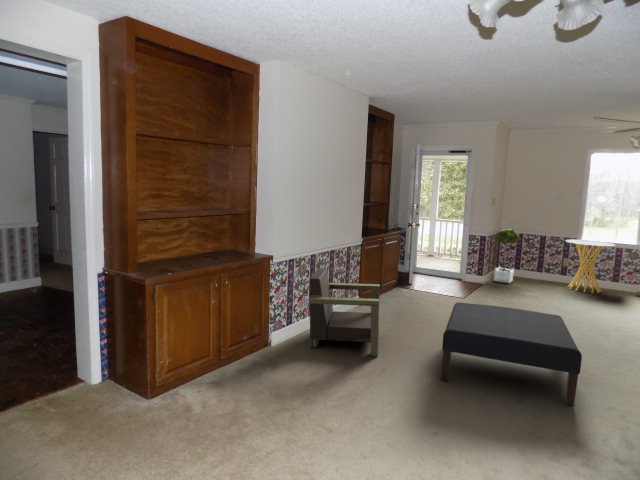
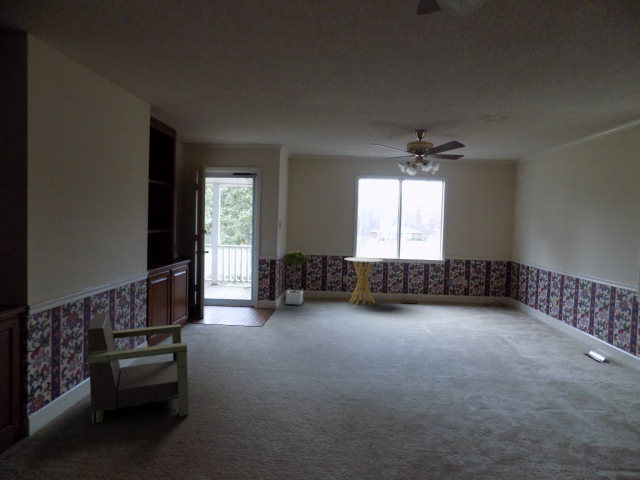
ottoman: present [441,303,582,406] -> none [266,331,402,425]

